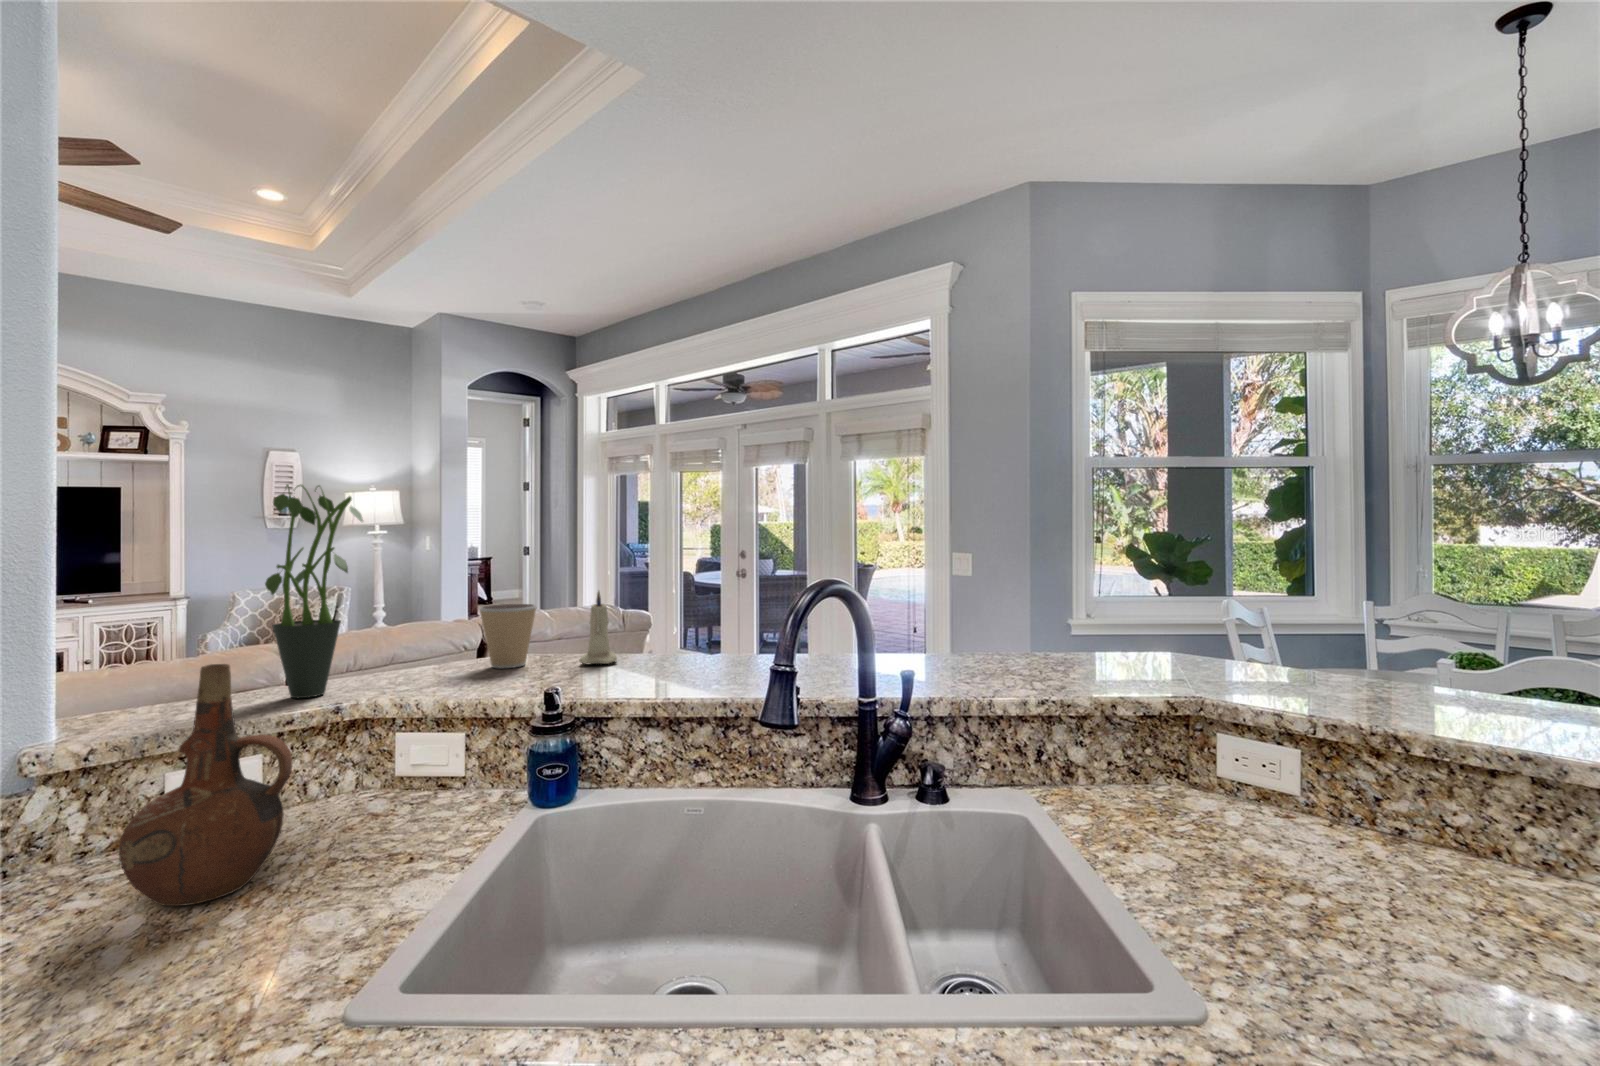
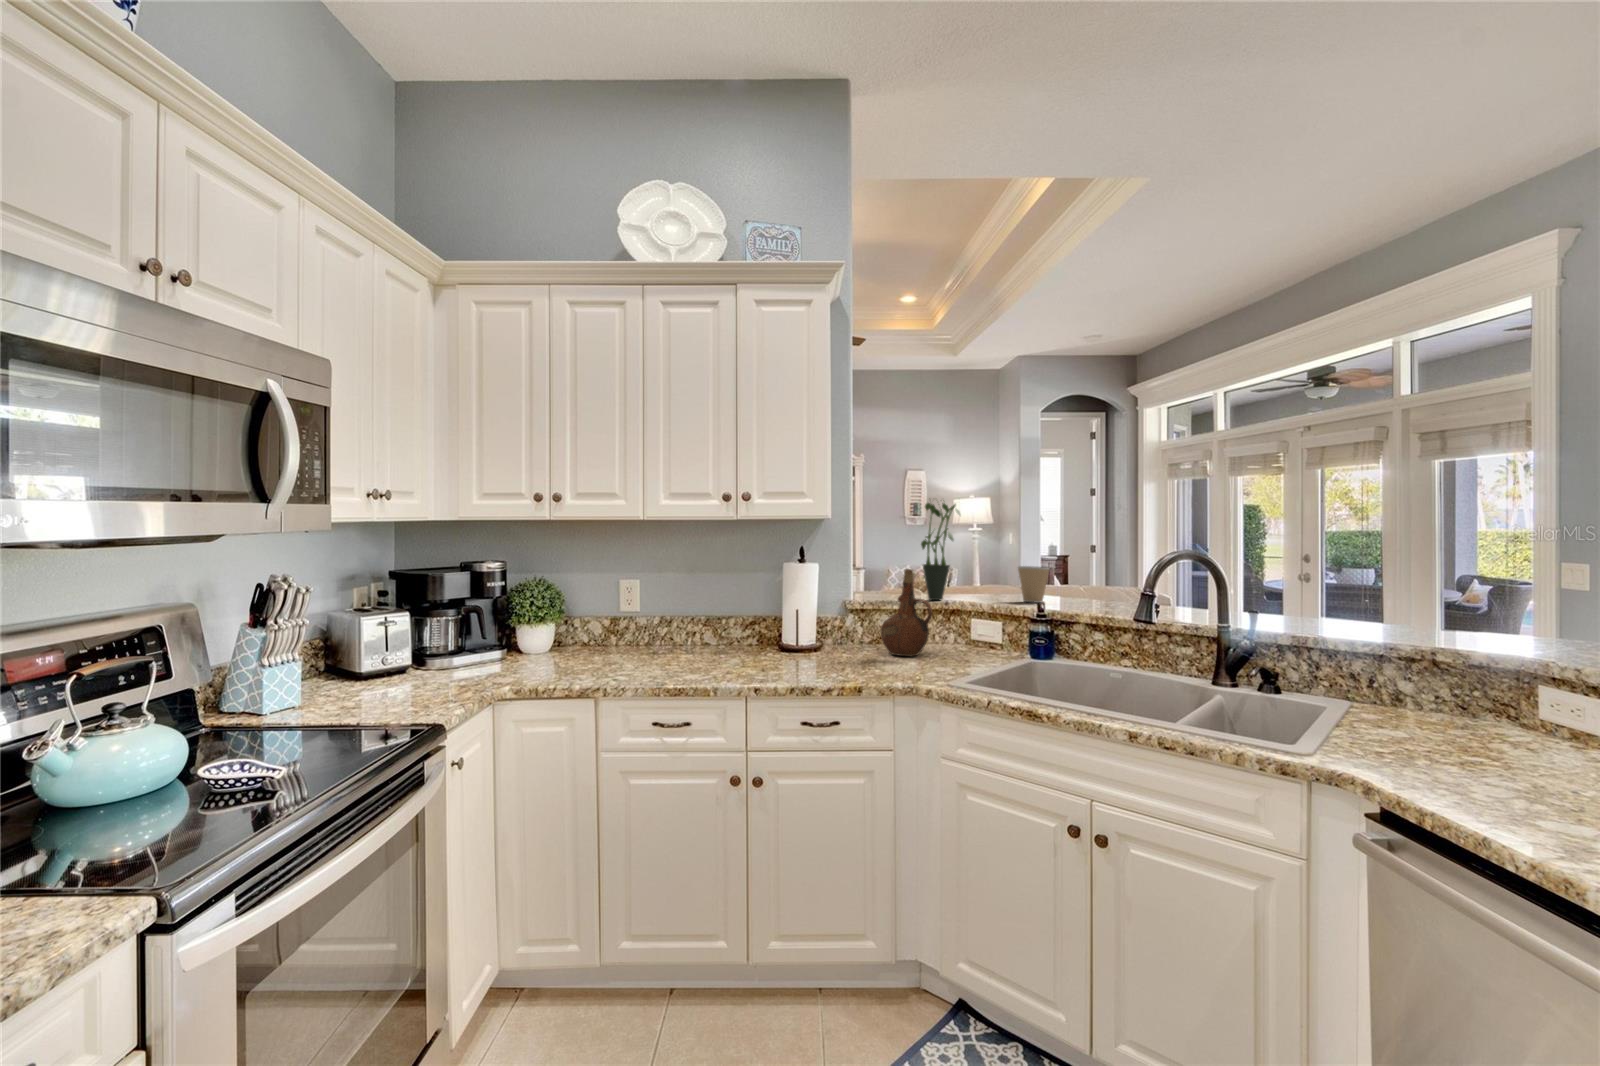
candle: present [579,591,617,665] -> none [1073,560,1098,606]

